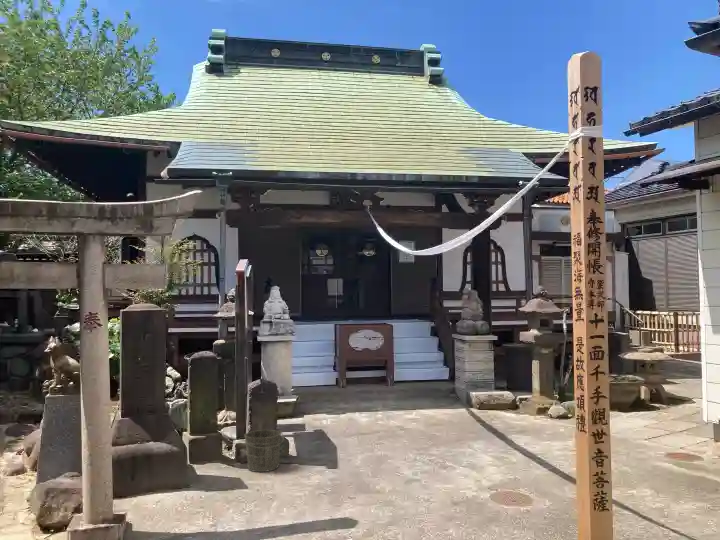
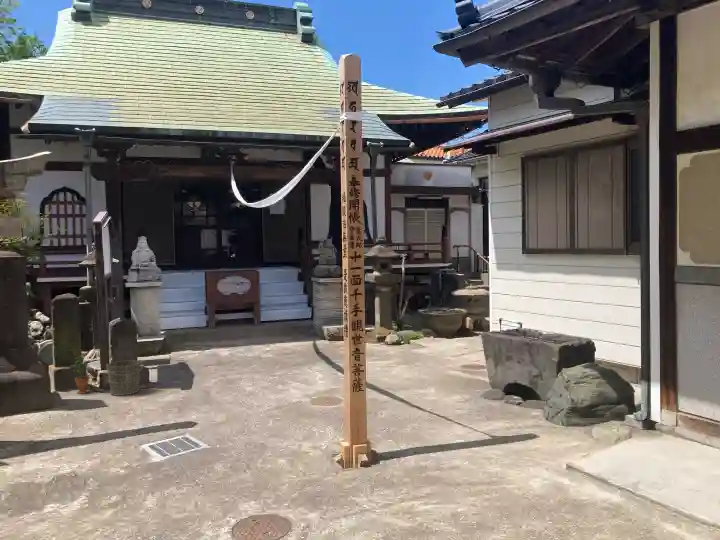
potted plant: none [206,420,225,467] -> present [74,355,89,394]

